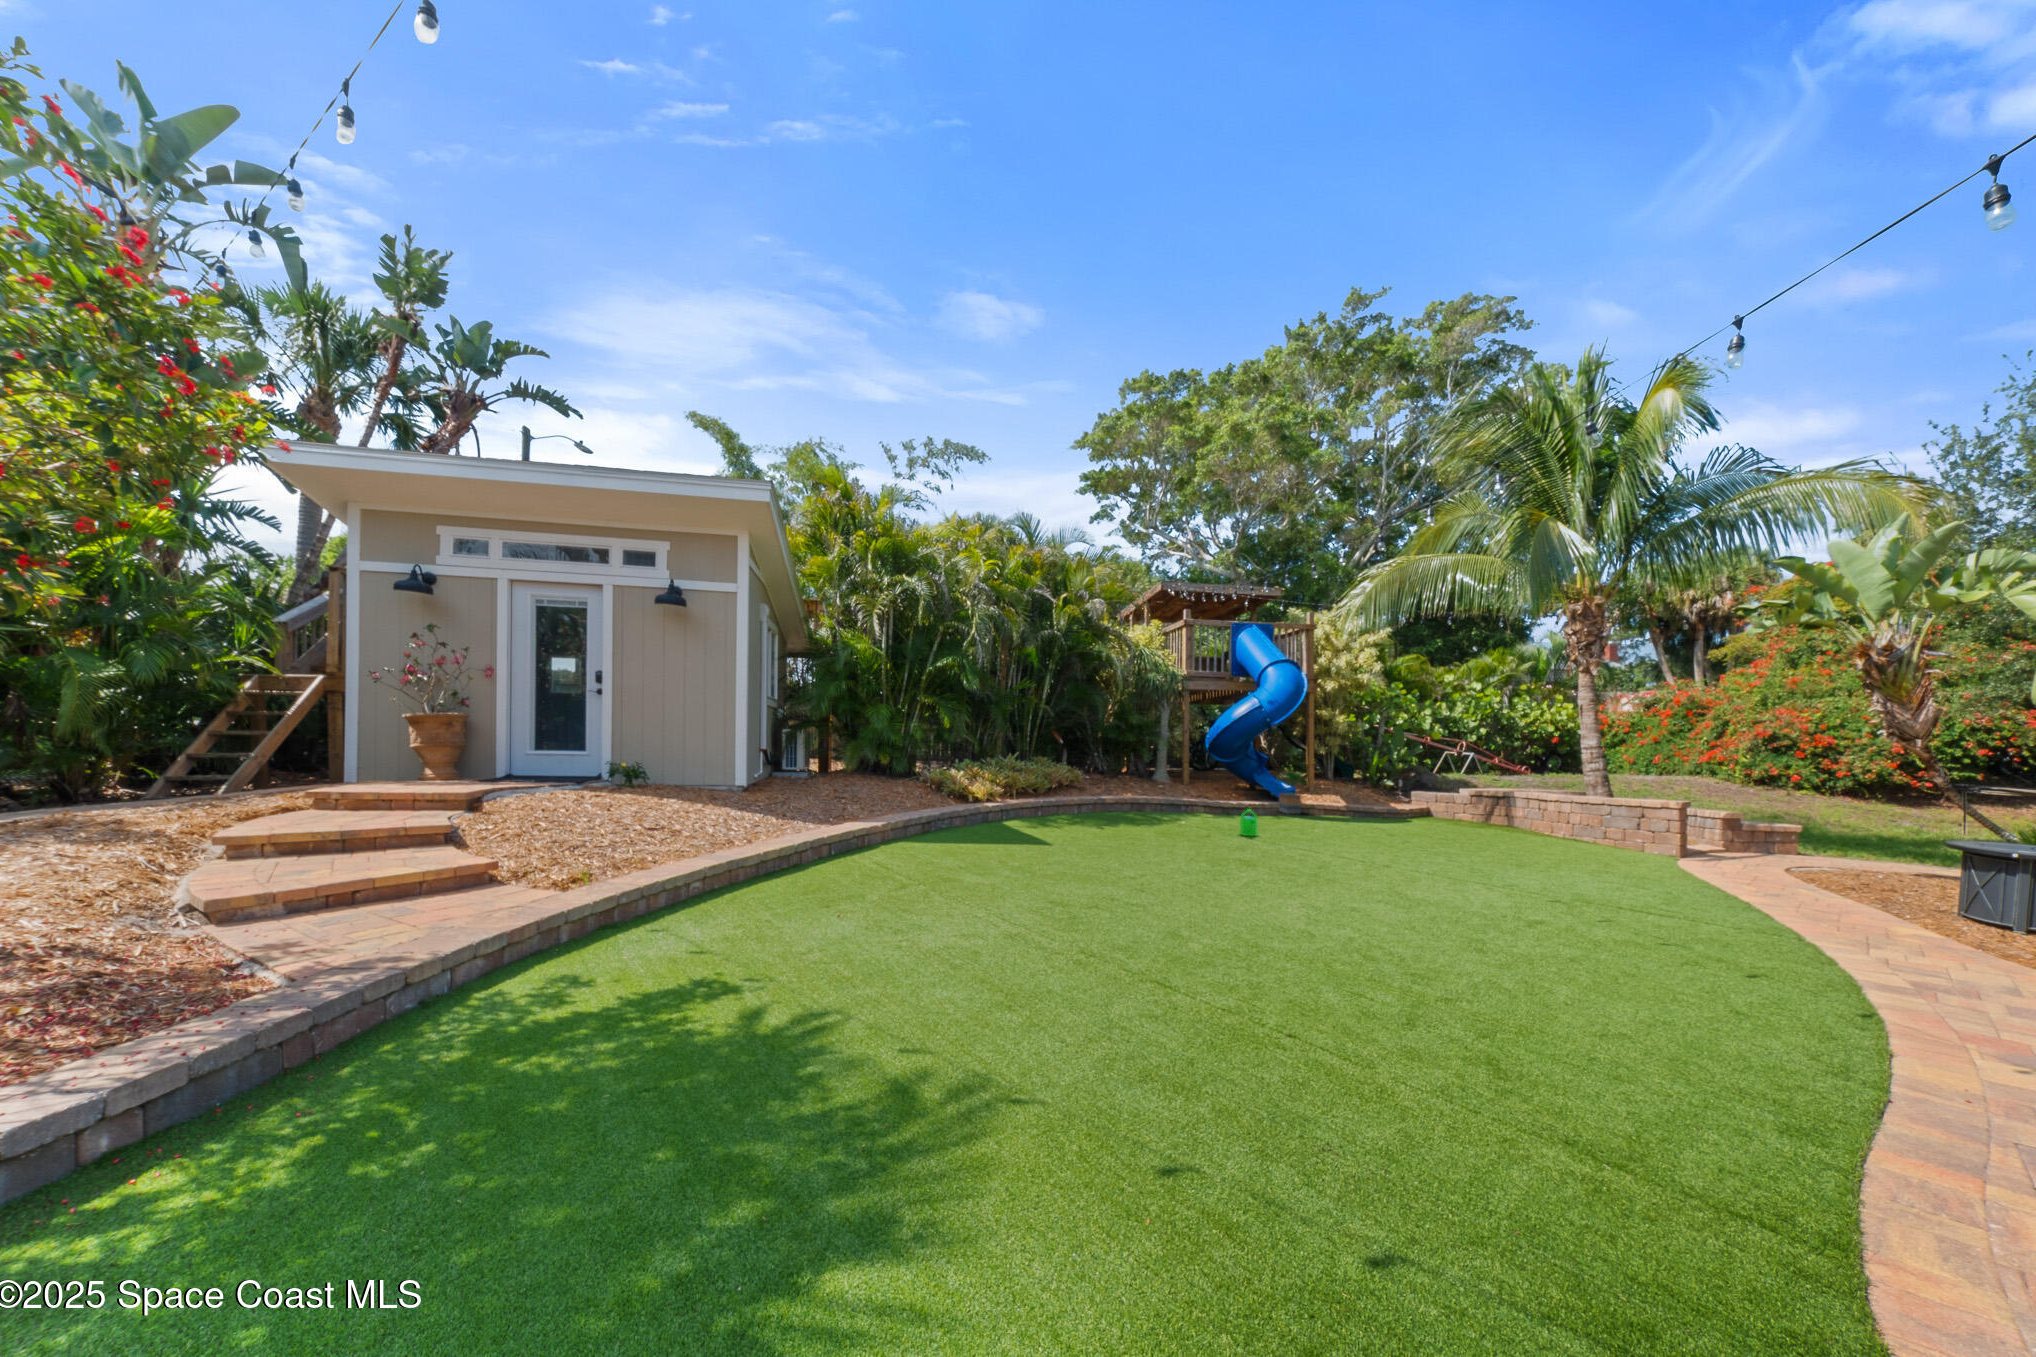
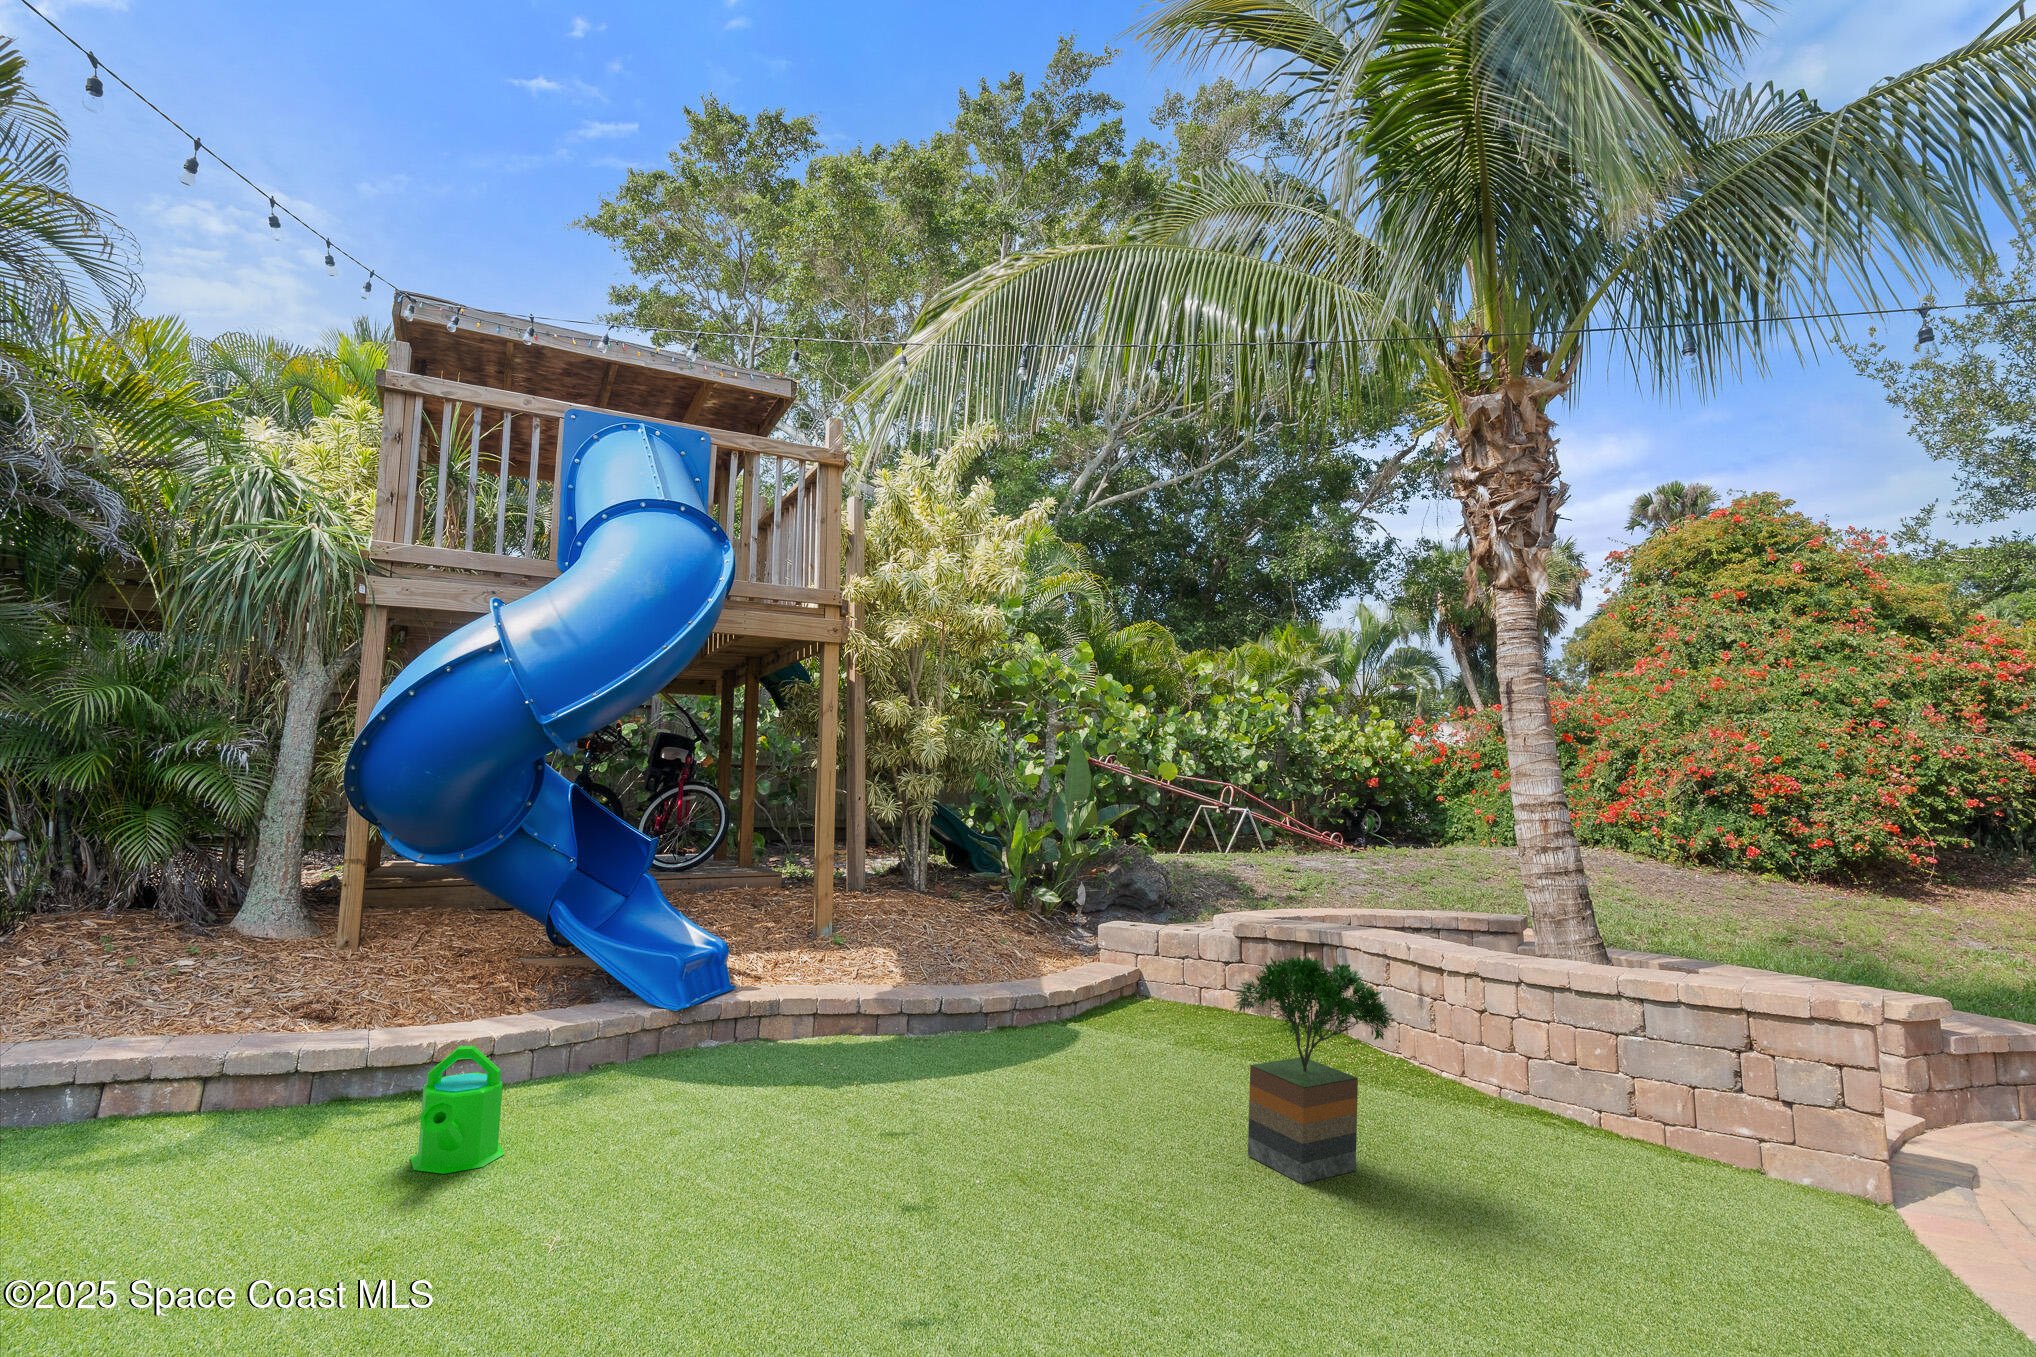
potted tree: present [1277,771,1308,814] -> present [1234,955,1396,1184]

